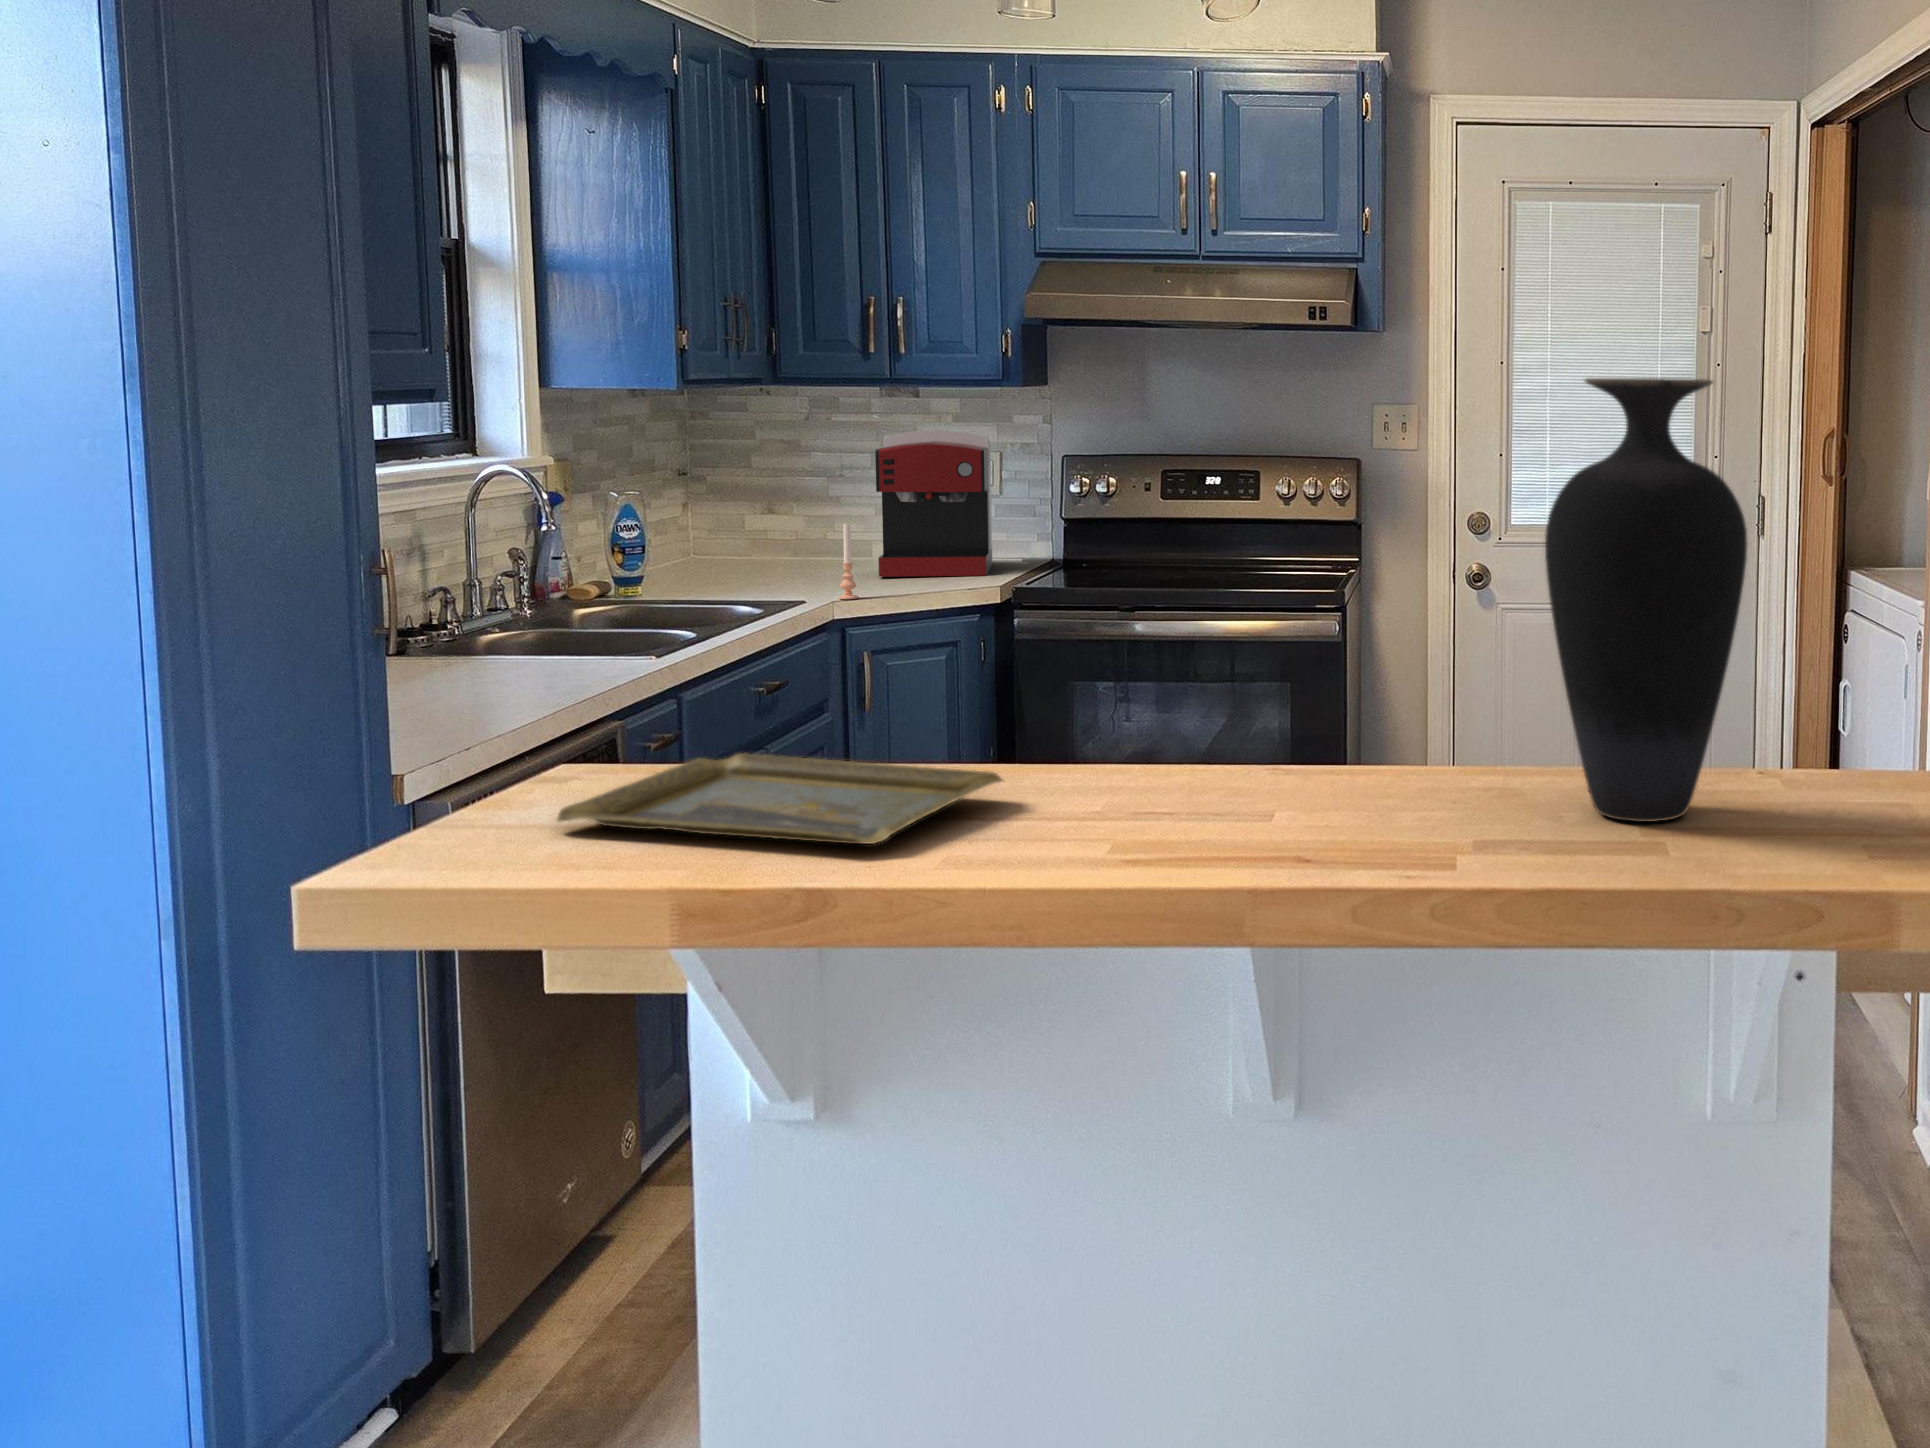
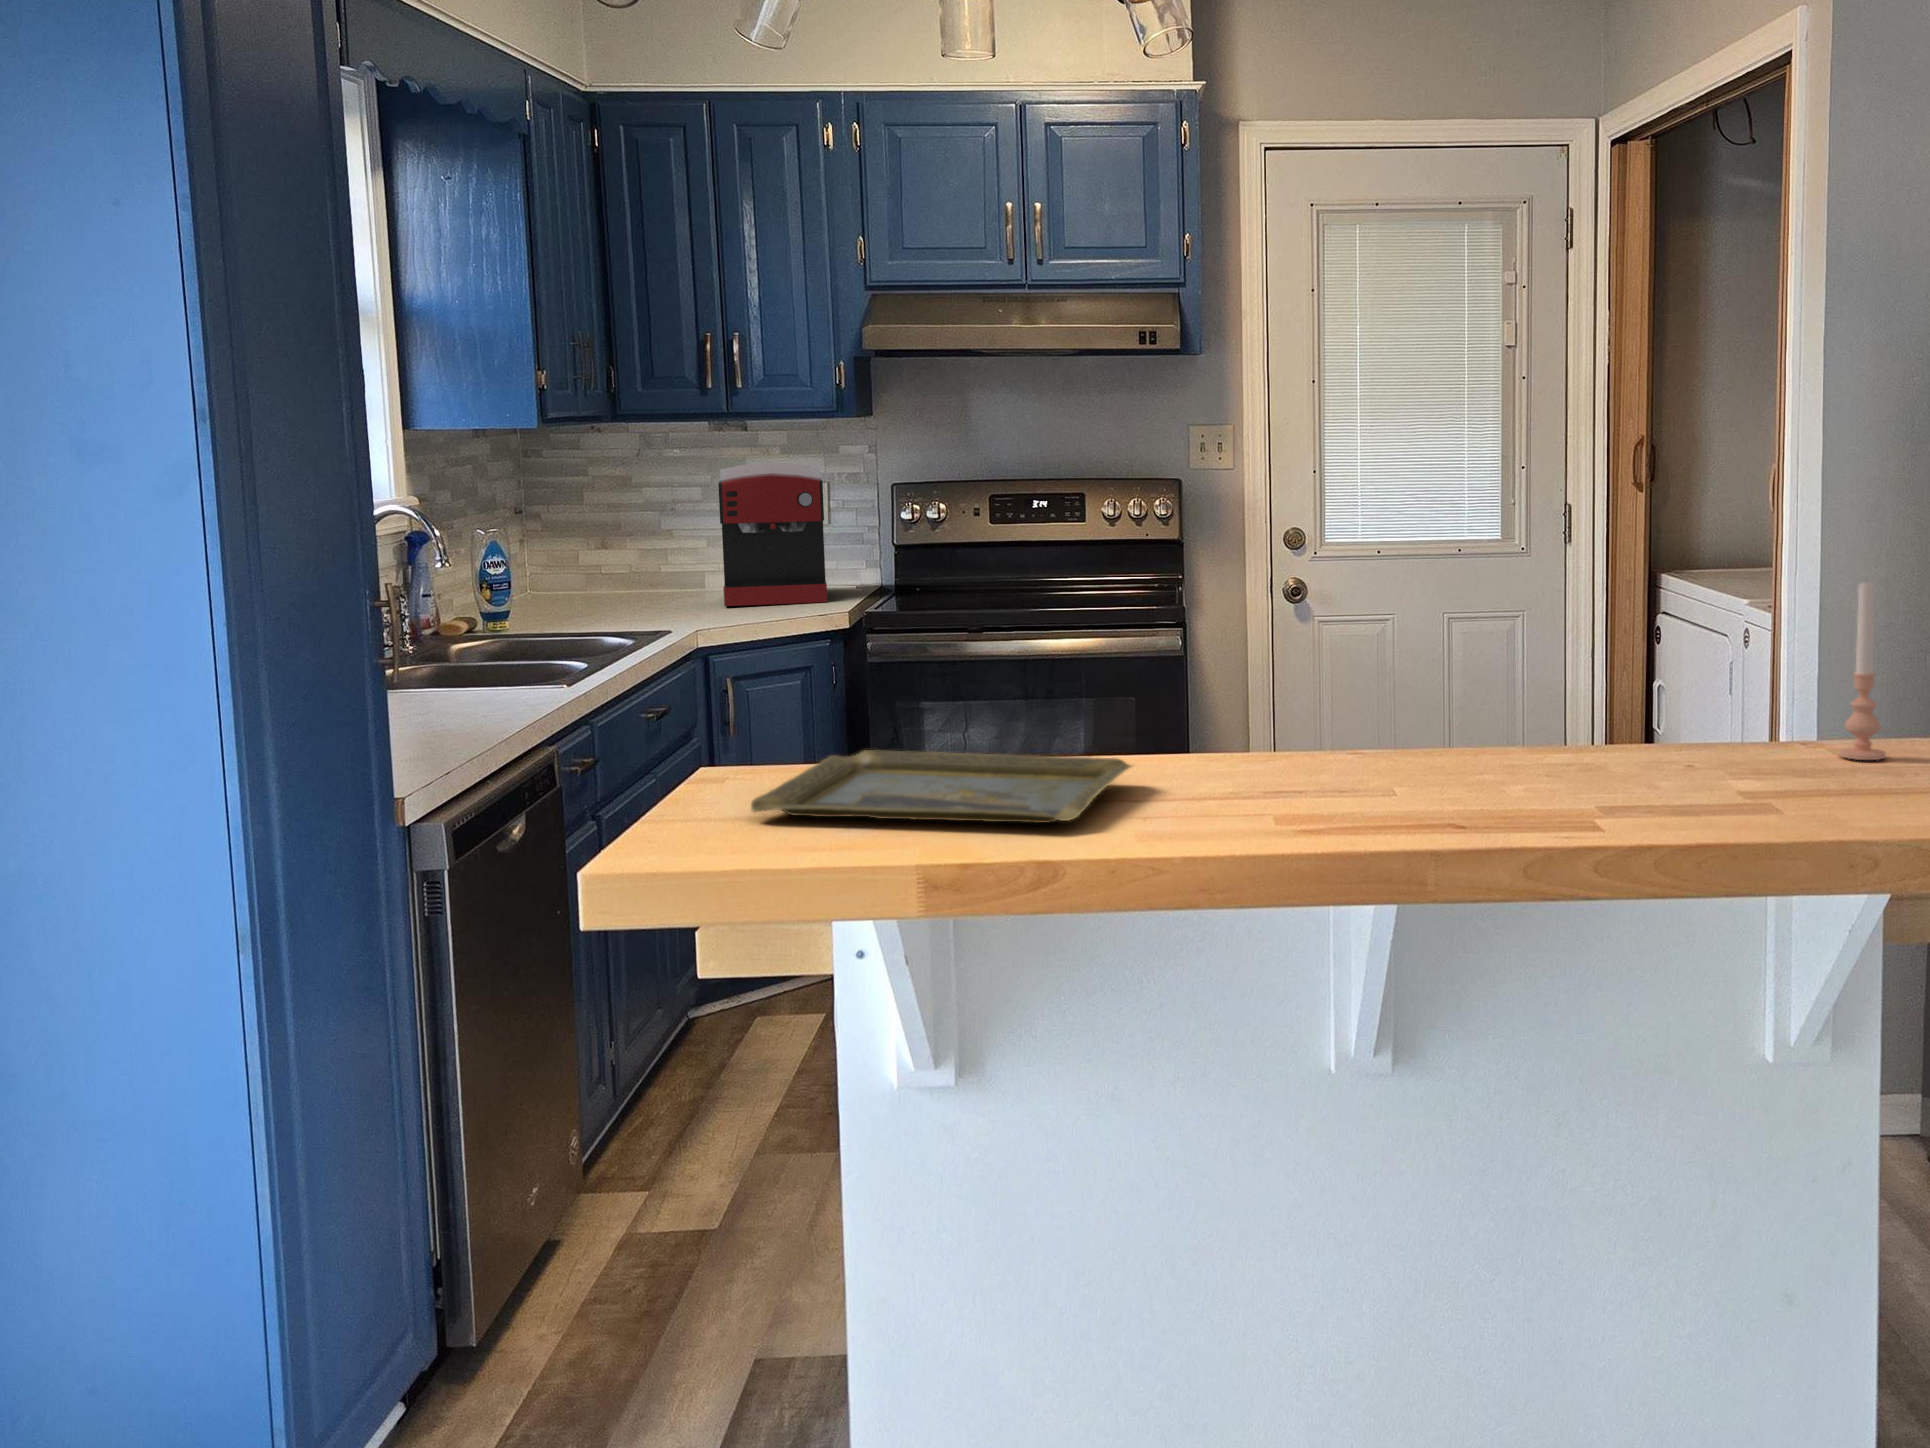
vase: present [1545,378,1748,822] -> none [1630,373,1823,784]
candle: present [839,524,859,599] -> present [1839,582,1886,760]

